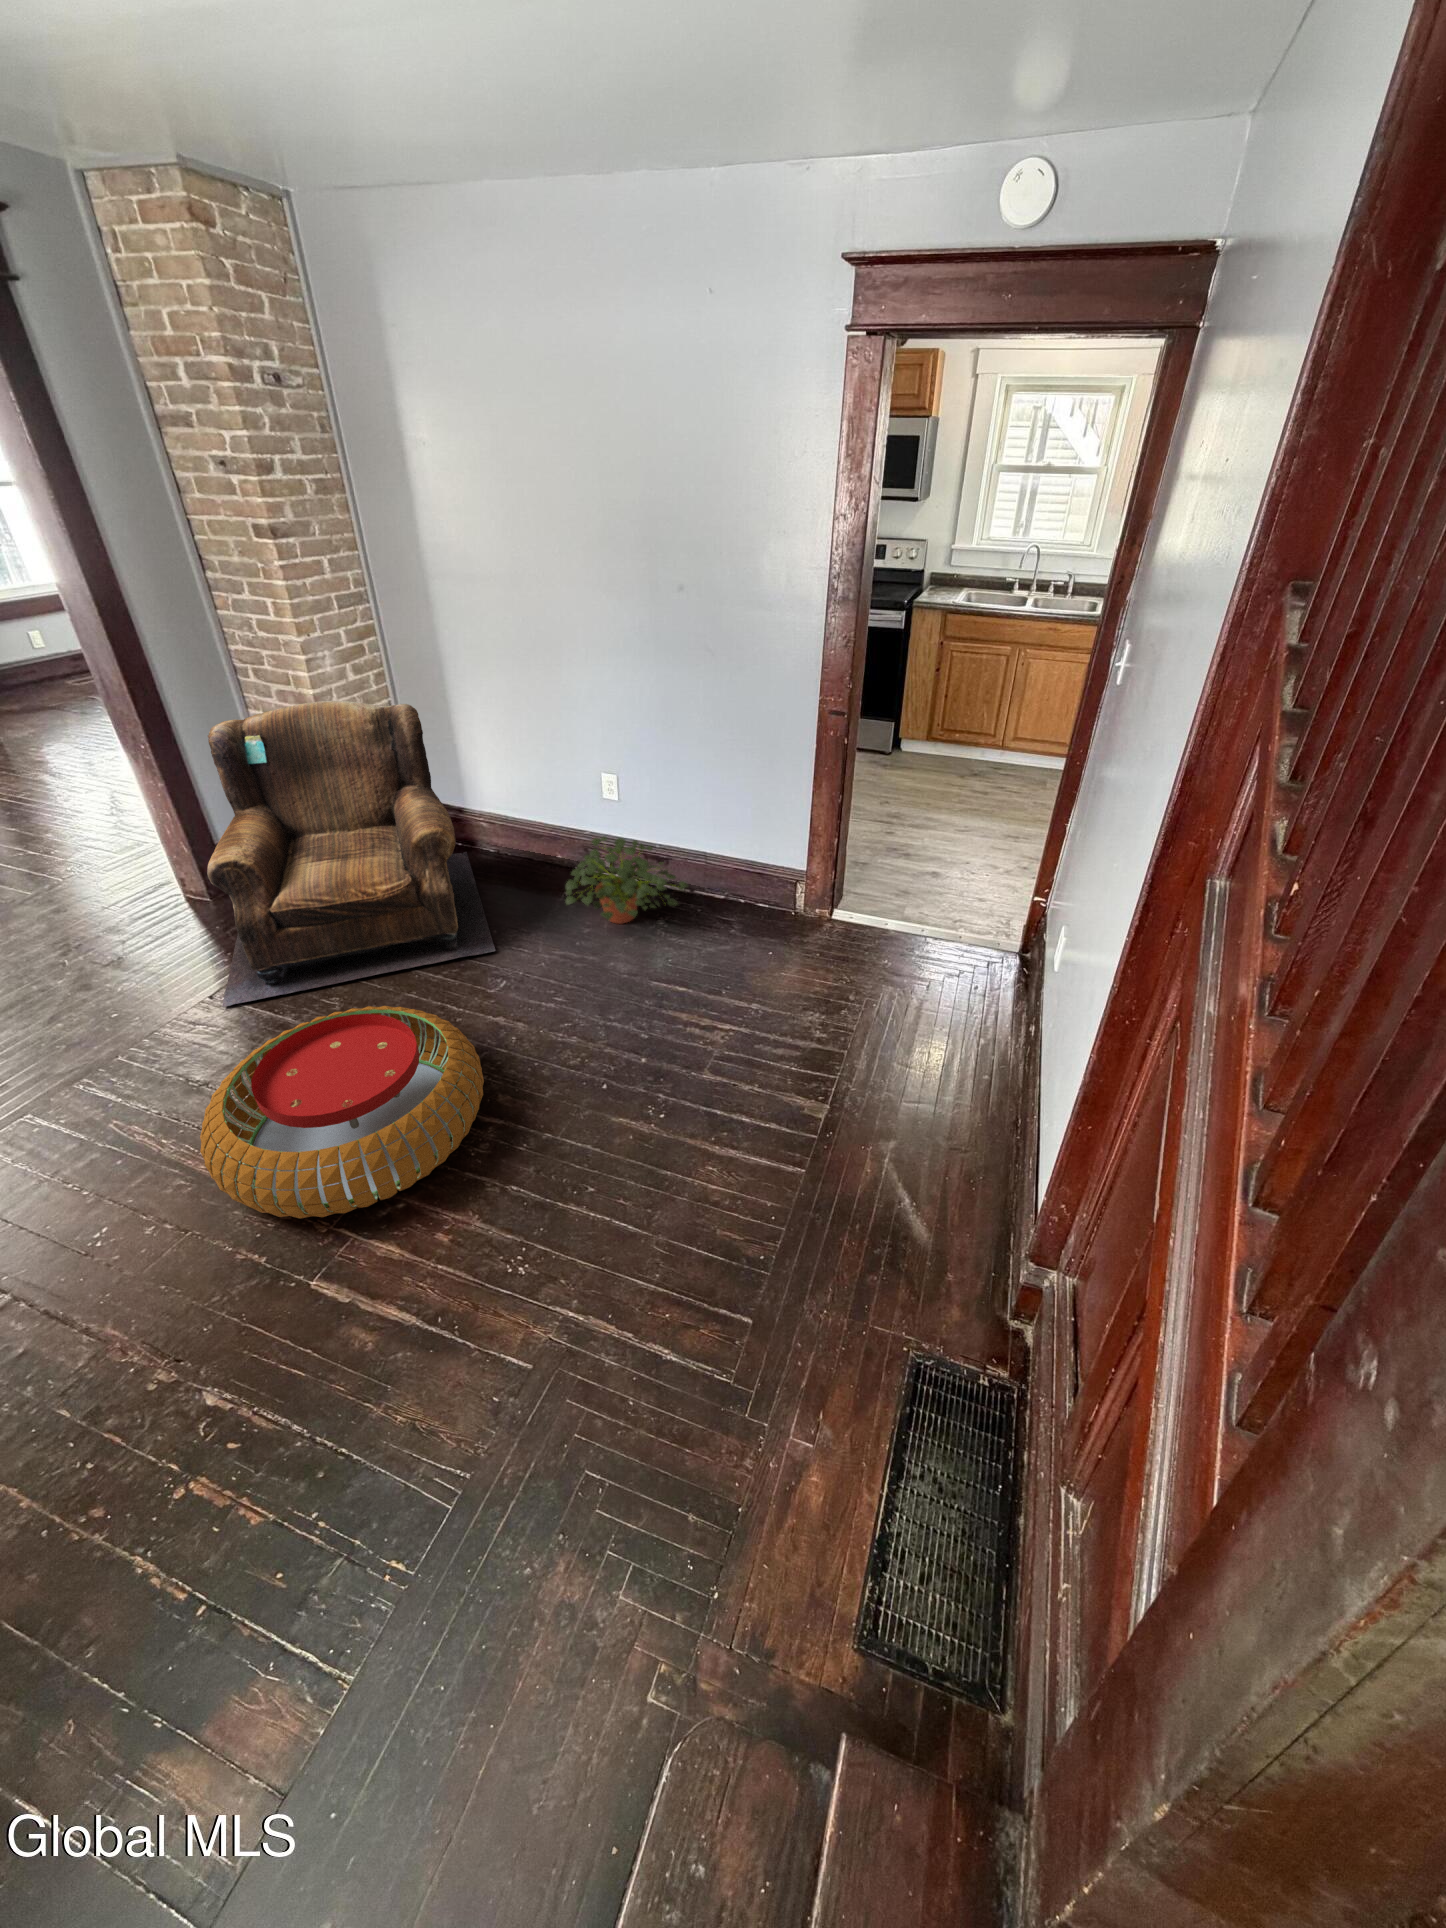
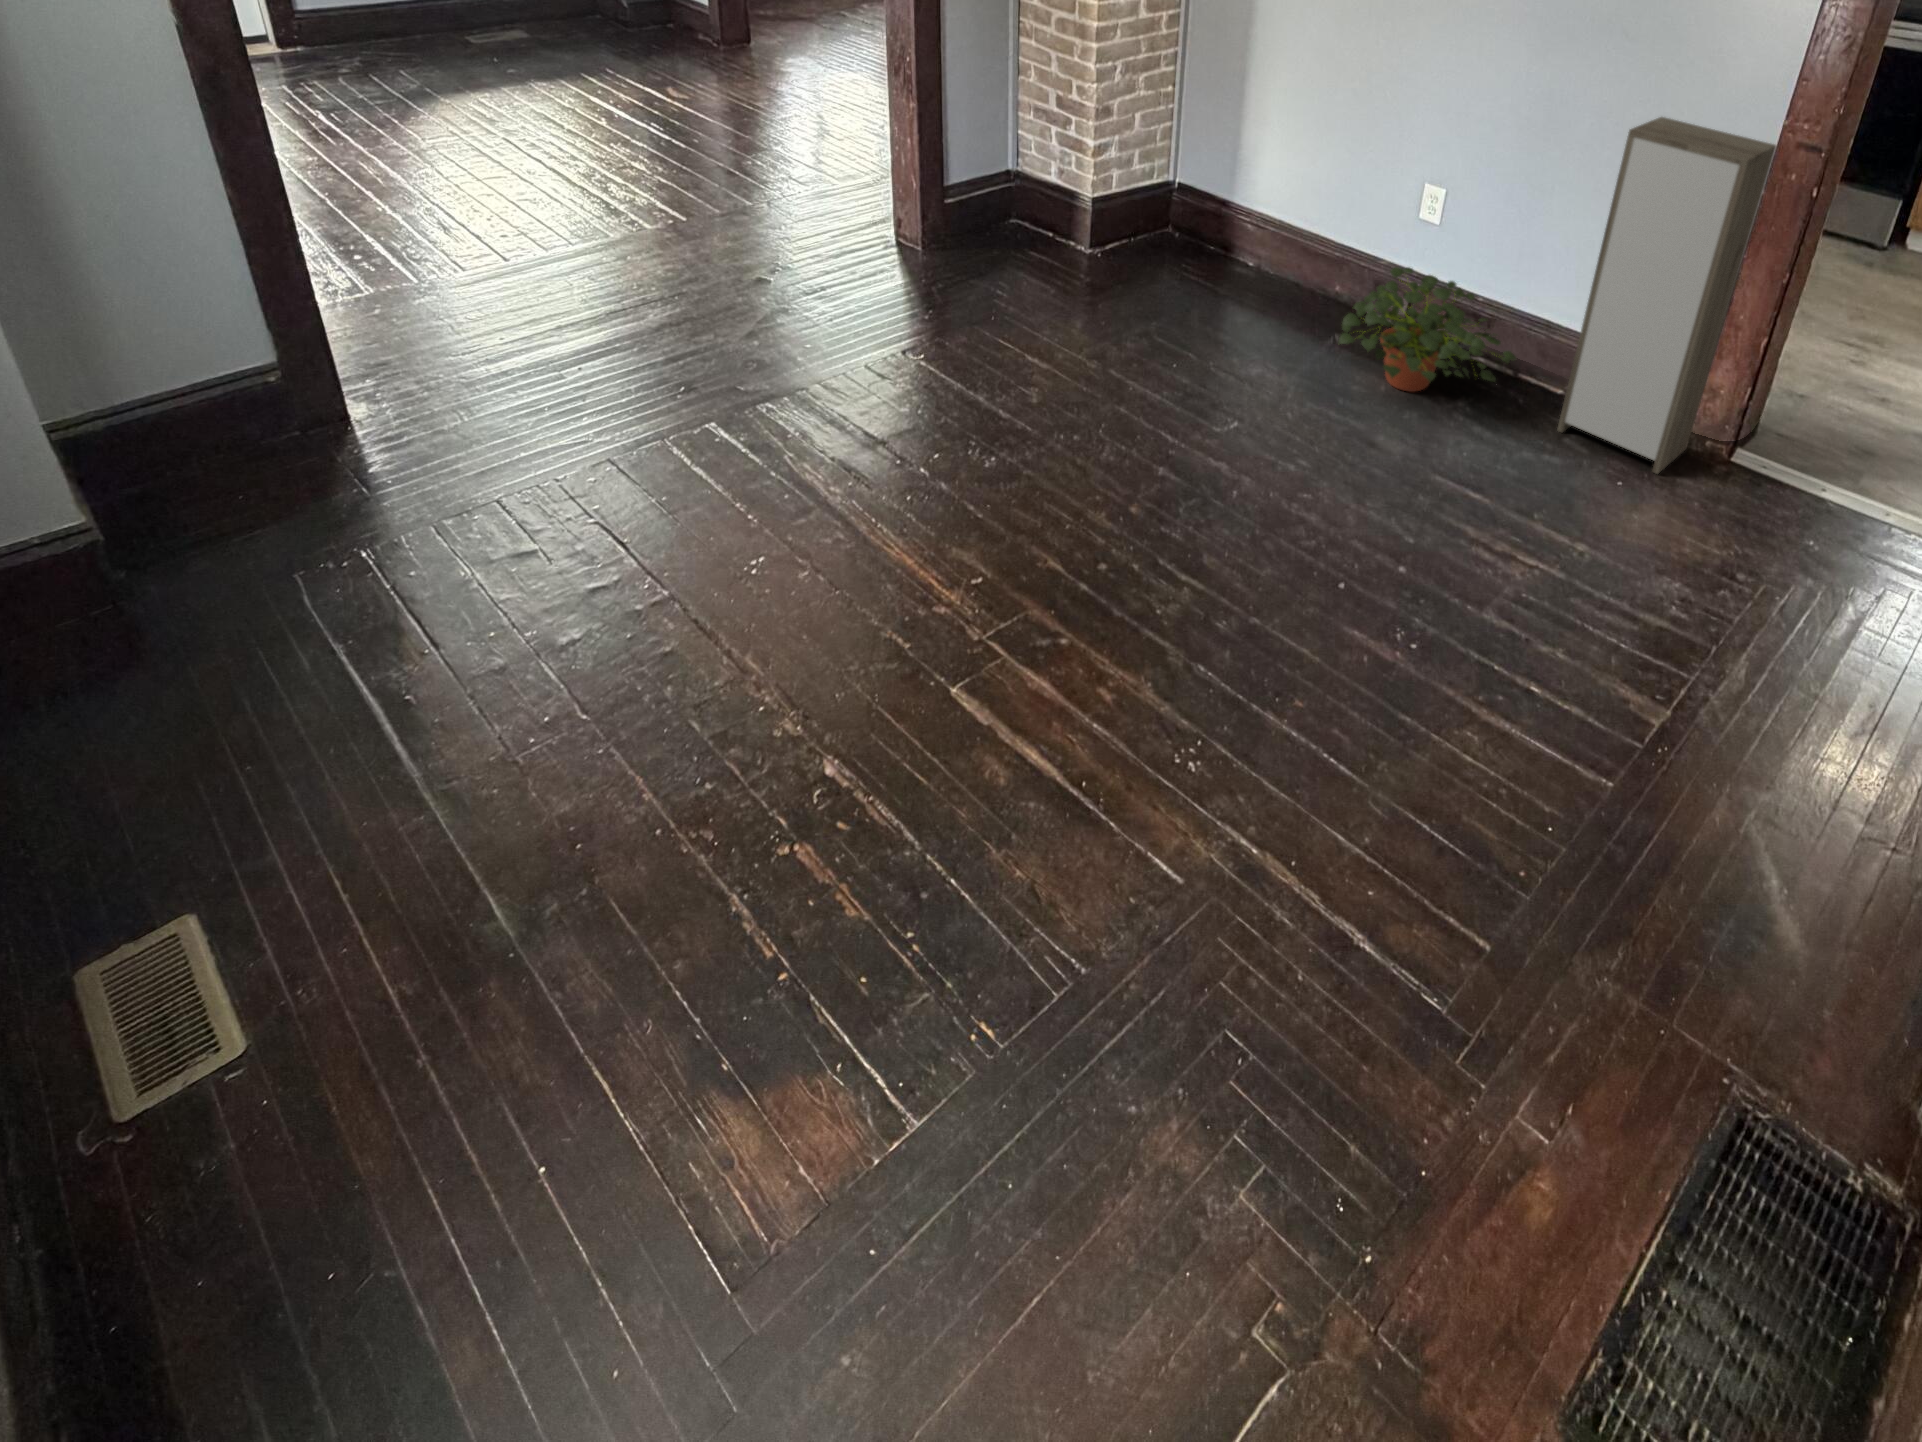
armchair: present [207,701,495,1007] -> none [909,33,1231,384]
storage cabinet: none [724,707,817,941] -> present [1557,117,1776,474]
pouf: present [200,1006,484,1218] -> none [871,395,1193,628]

